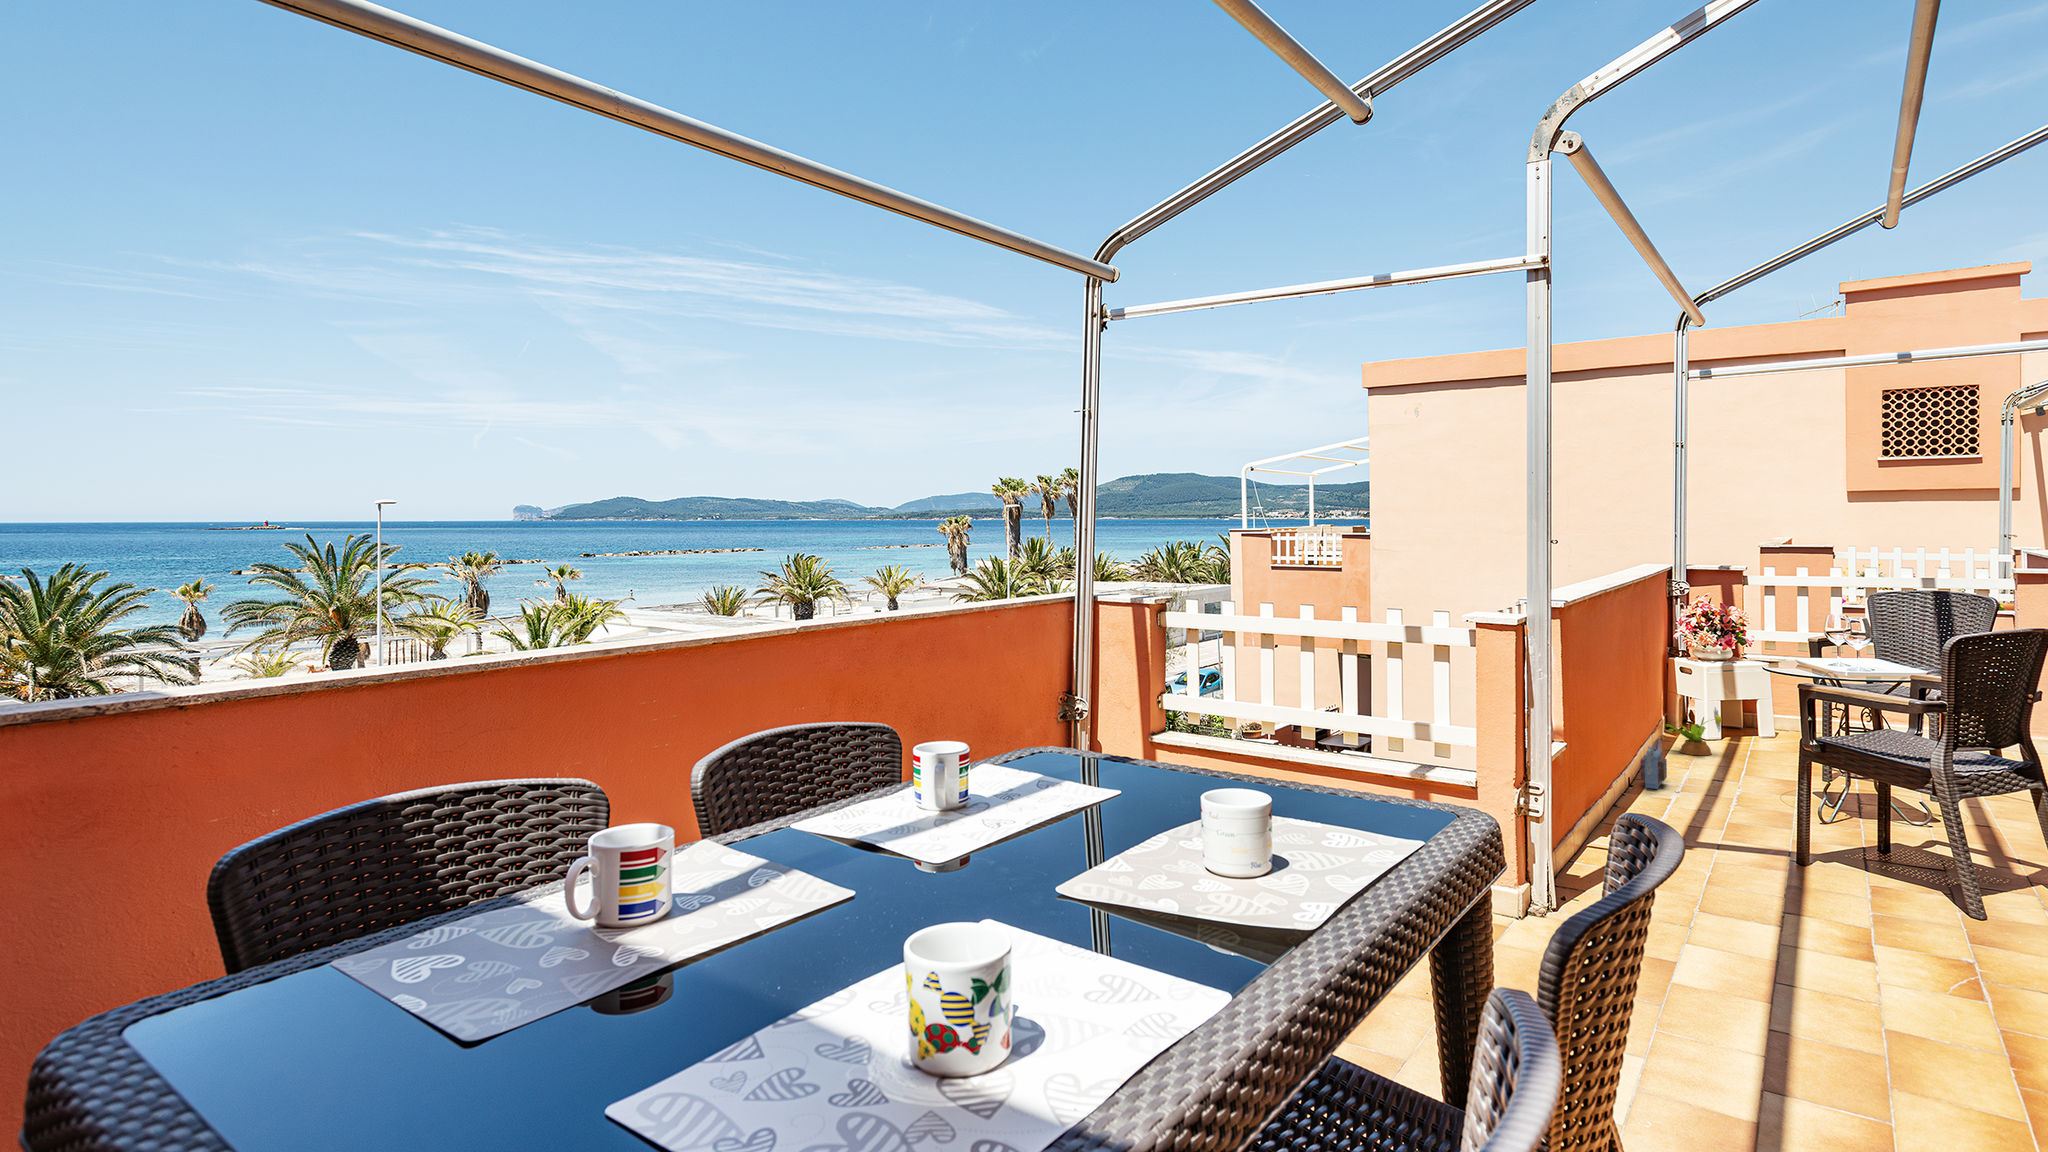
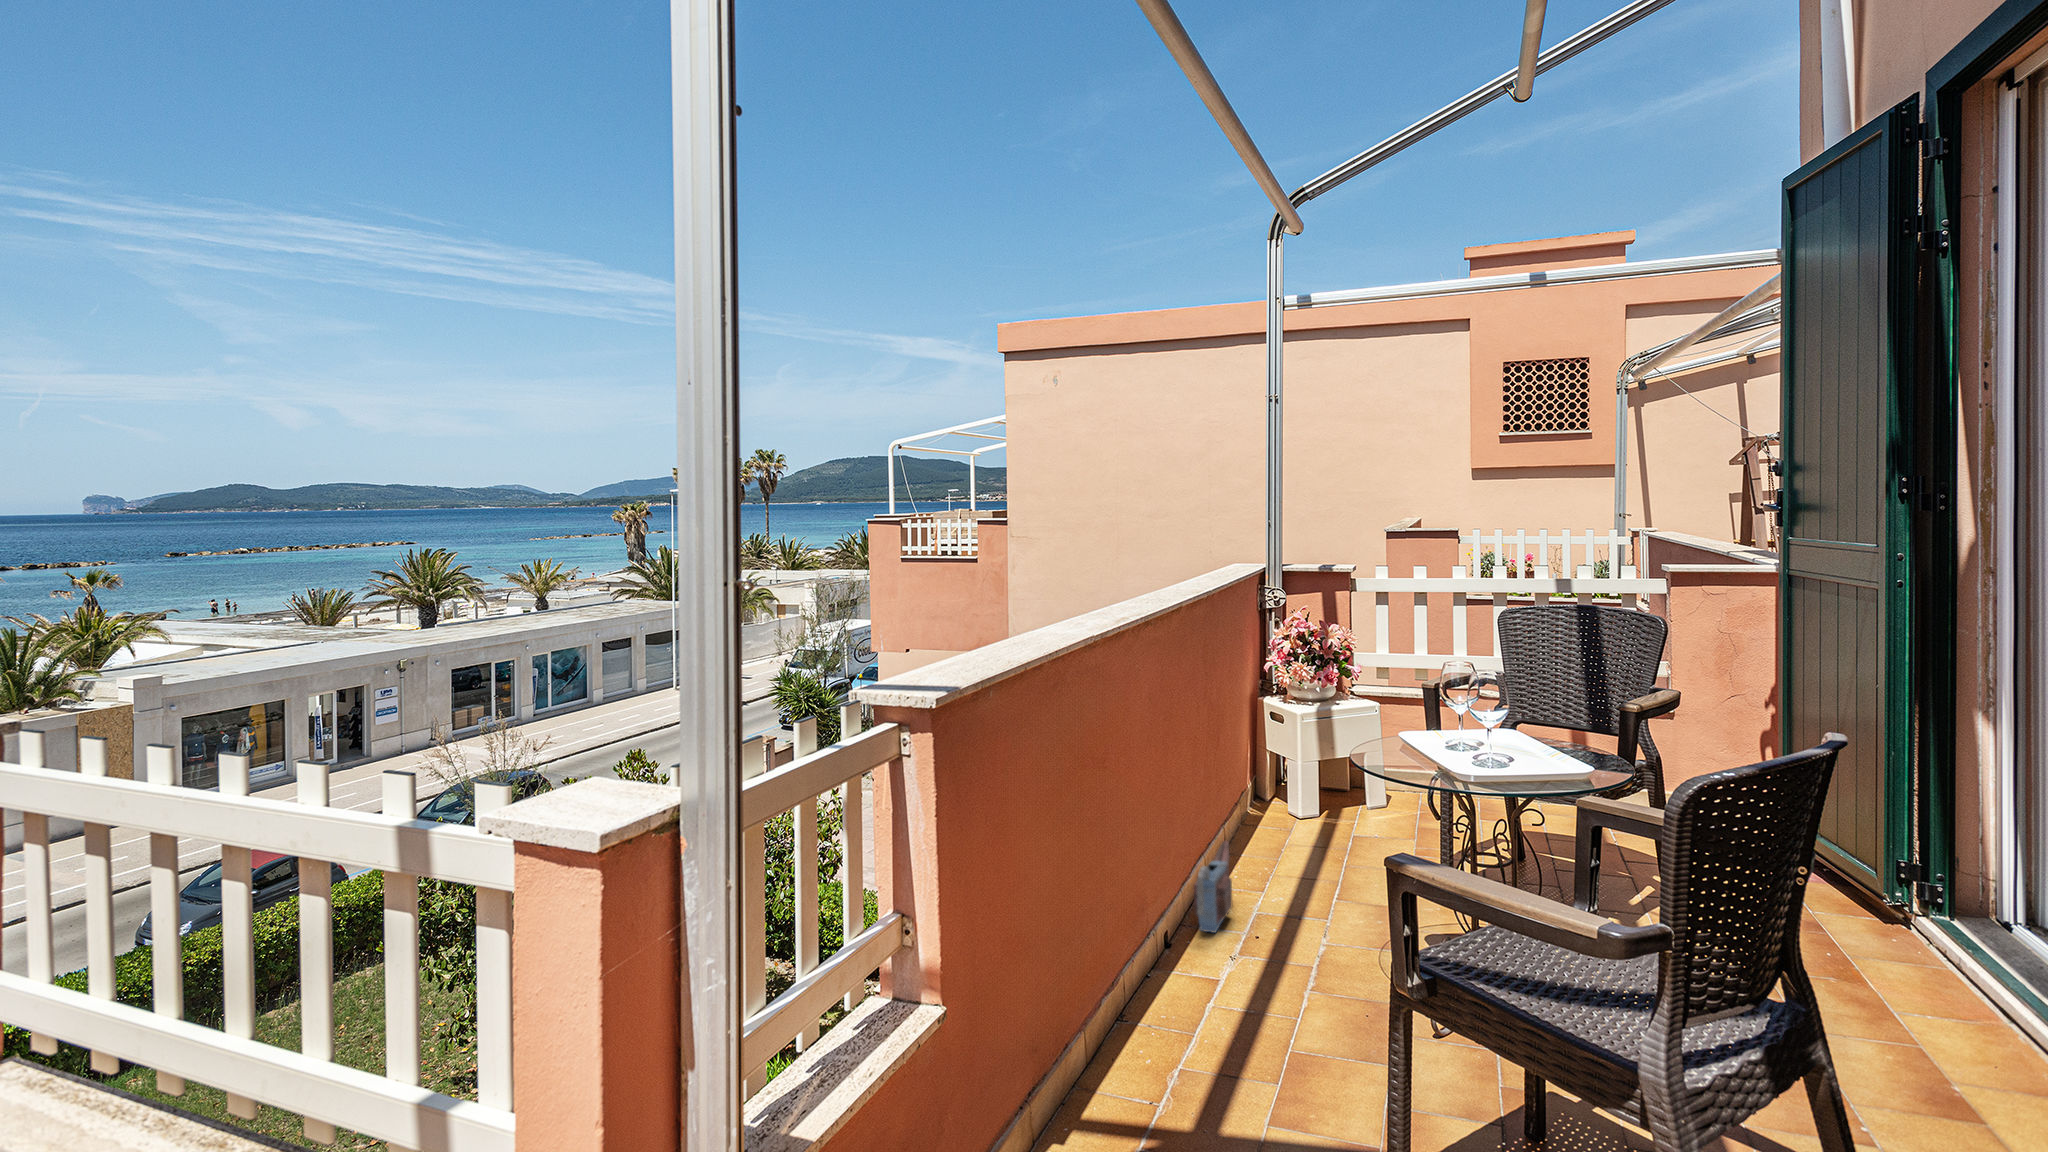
decorative plant: present [1666,708,1722,755] -> none [1252,769,1320,842]

